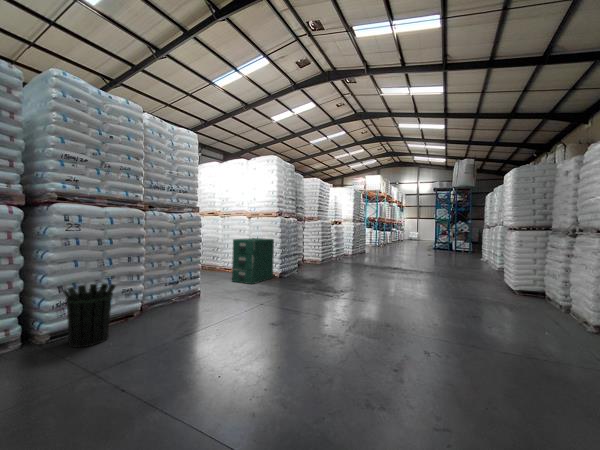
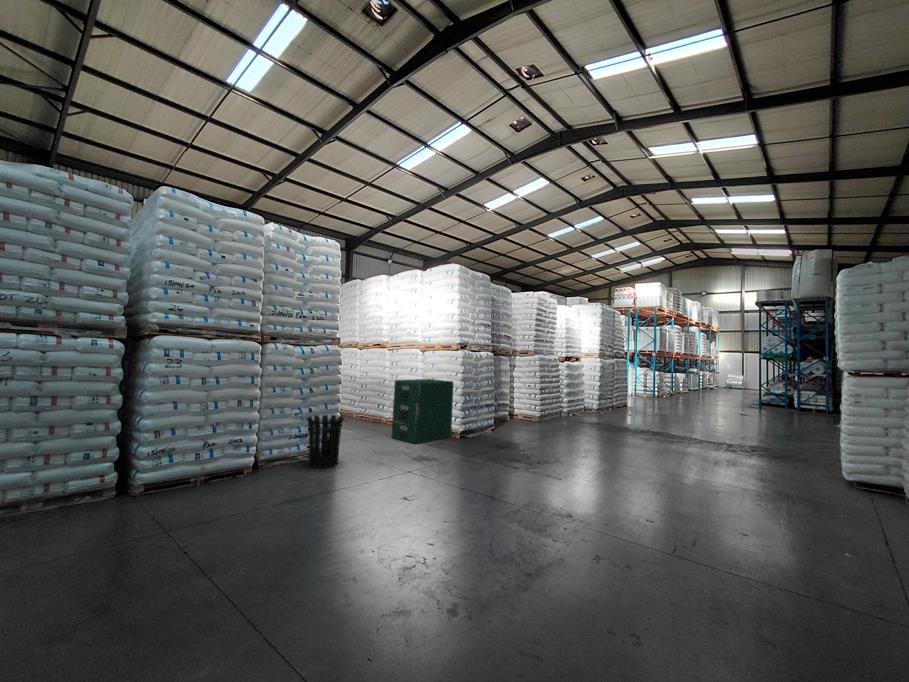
waste bin: present [63,283,115,347] -> present [307,415,344,468]

